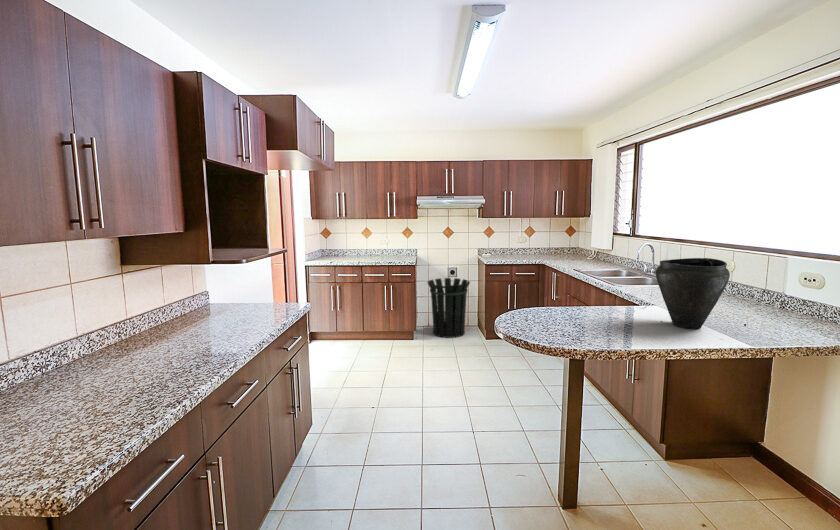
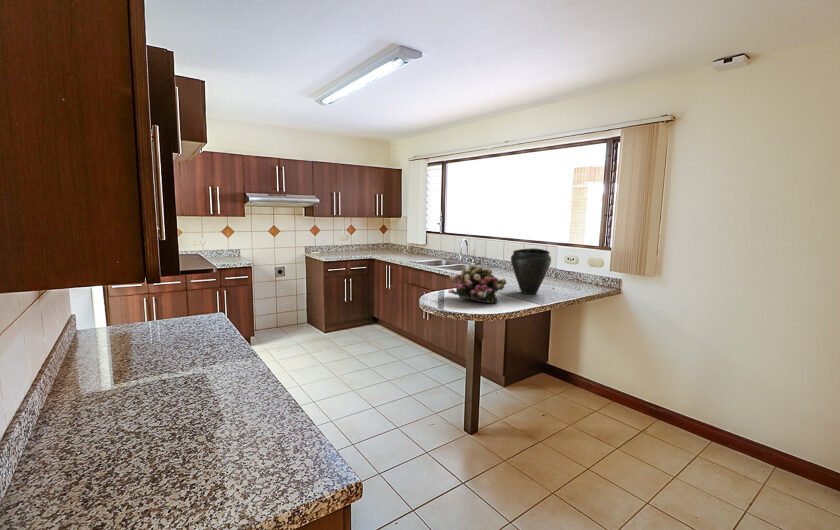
flower arrangement: none [533,275,621,333] -> present [448,264,506,303]
waste bin: present [428,278,470,338] -> none [259,278,306,340]

